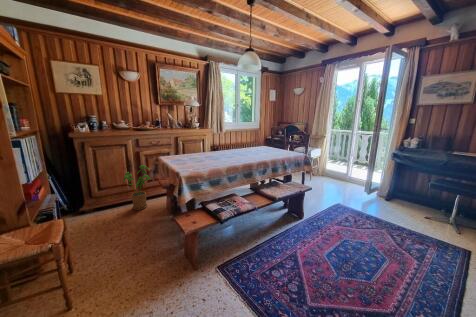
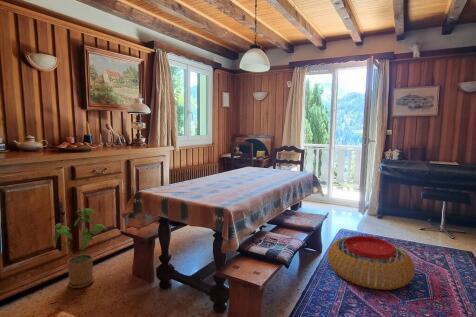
pouf: none [296,210,373,263] -> present [328,236,415,290]

